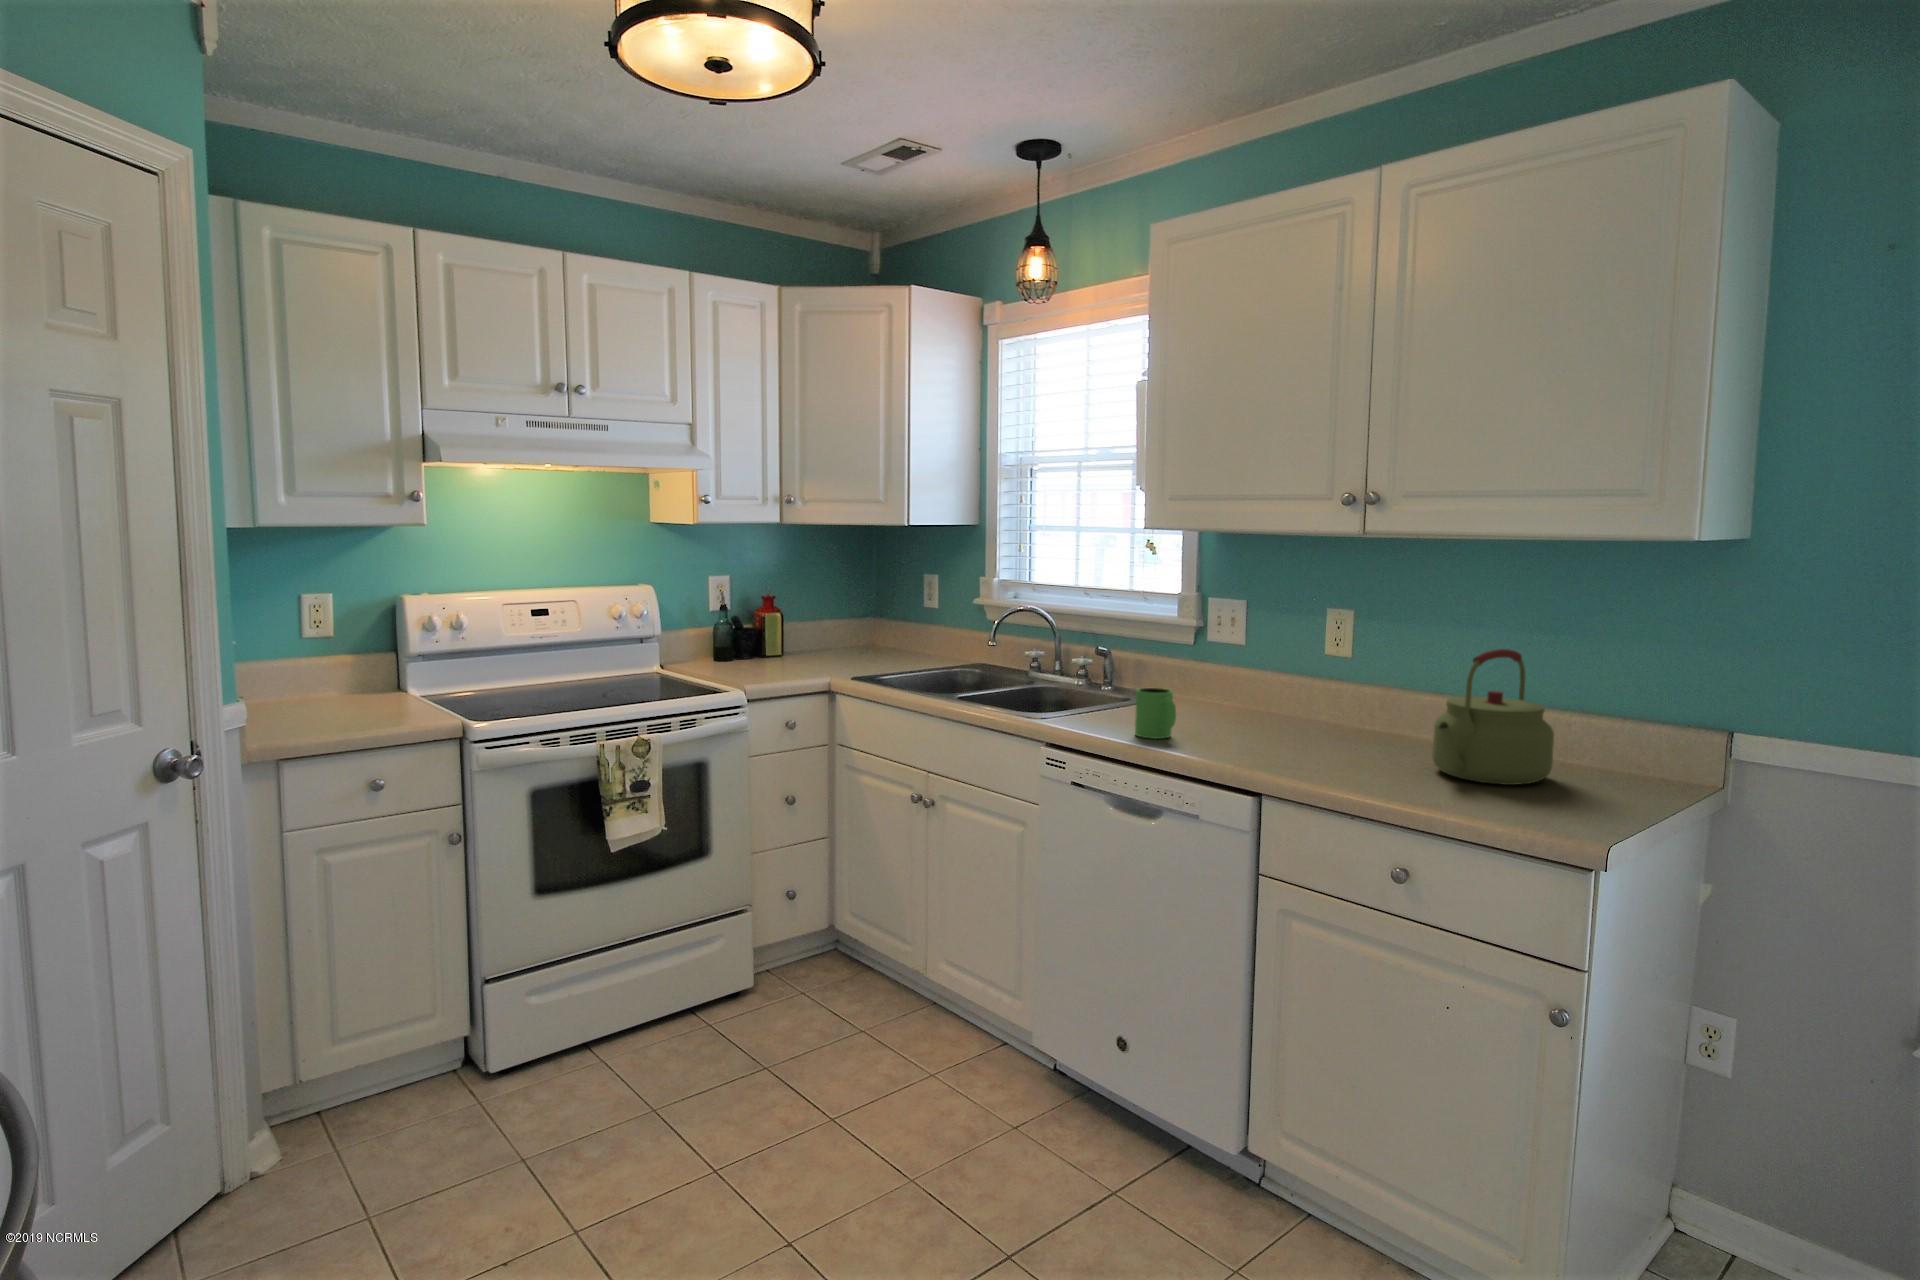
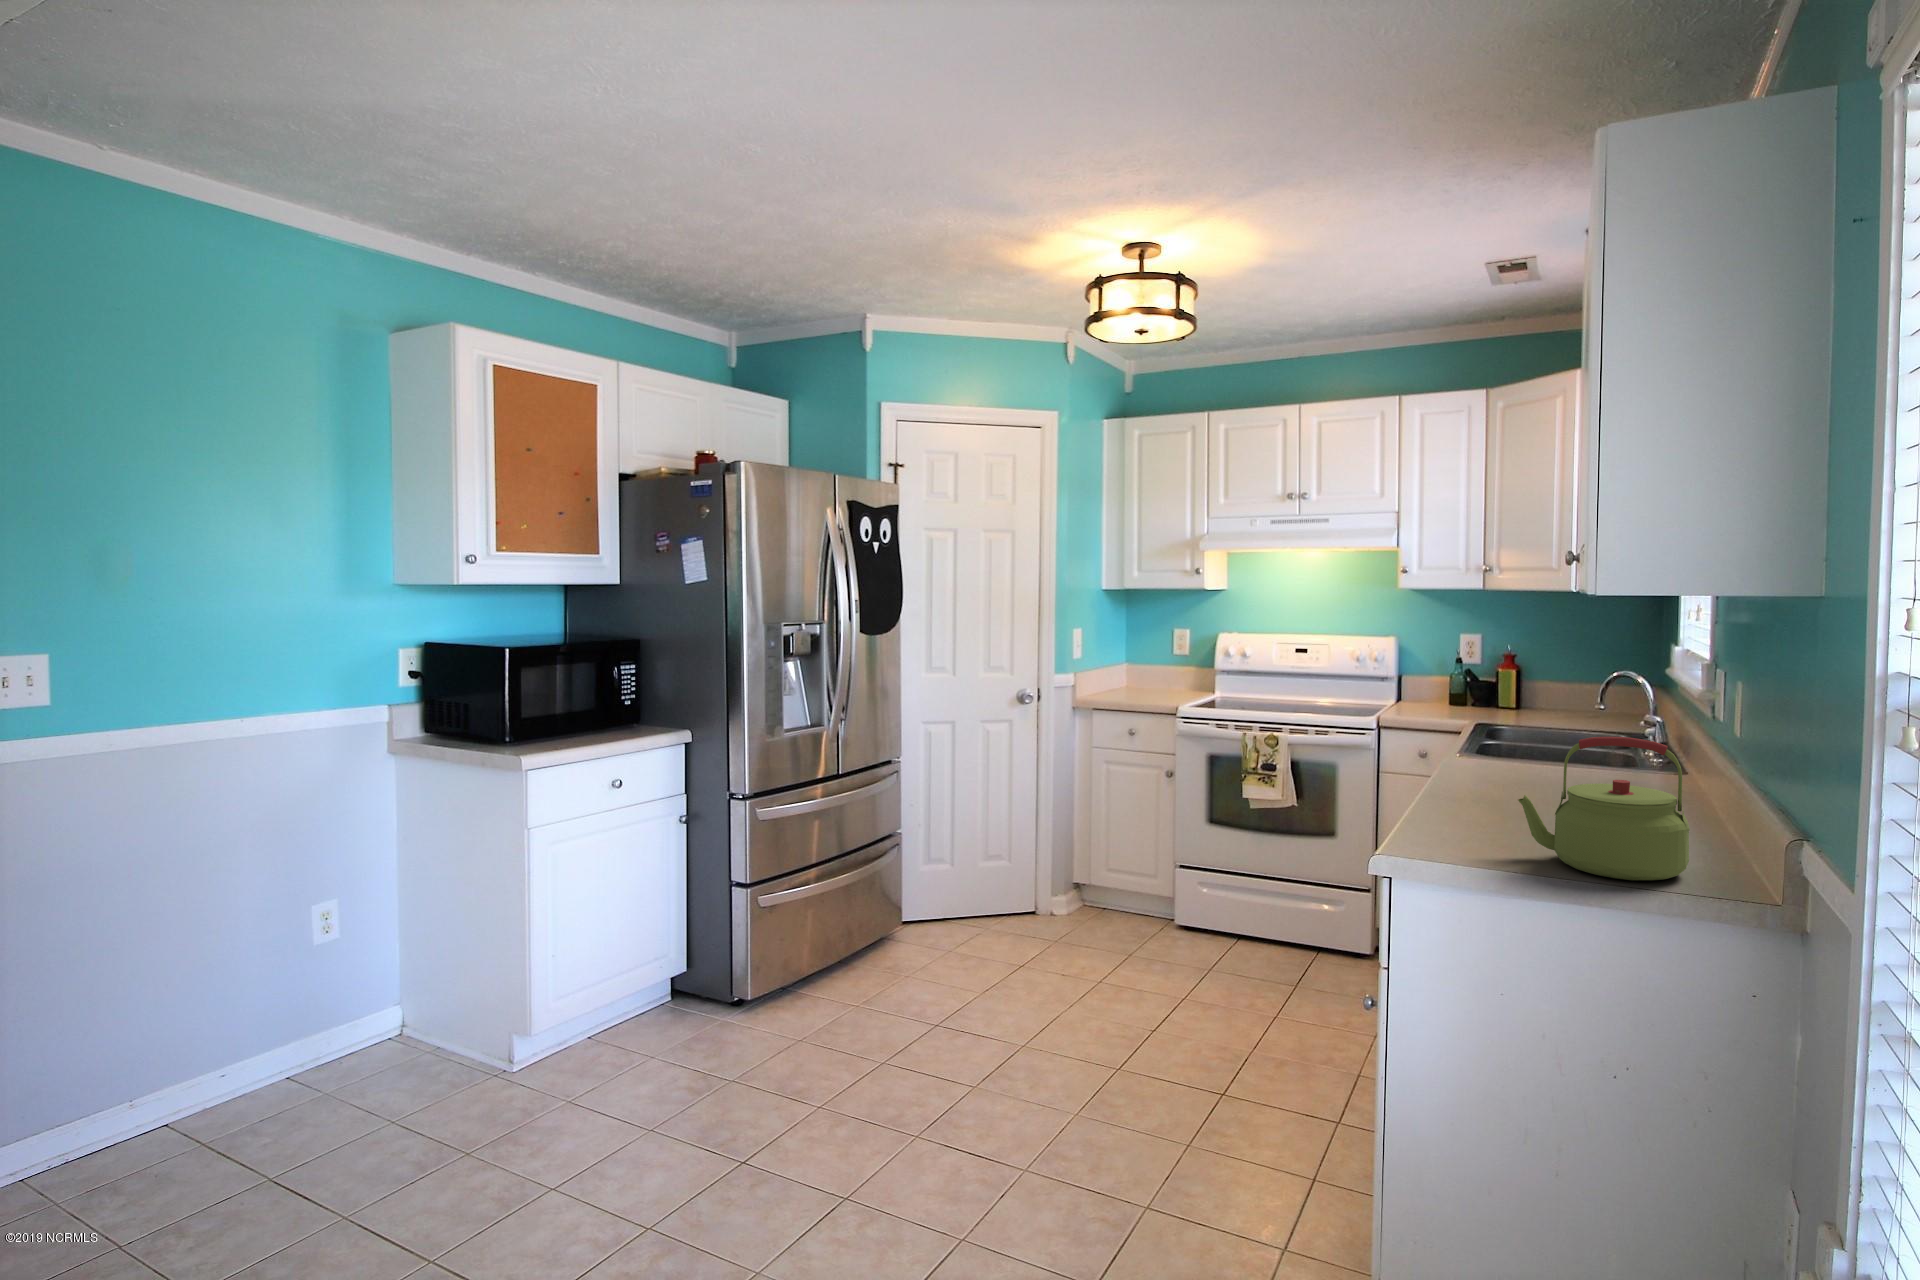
mug: present [1135,688,1176,739] -> none [1474,744,1511,790]

